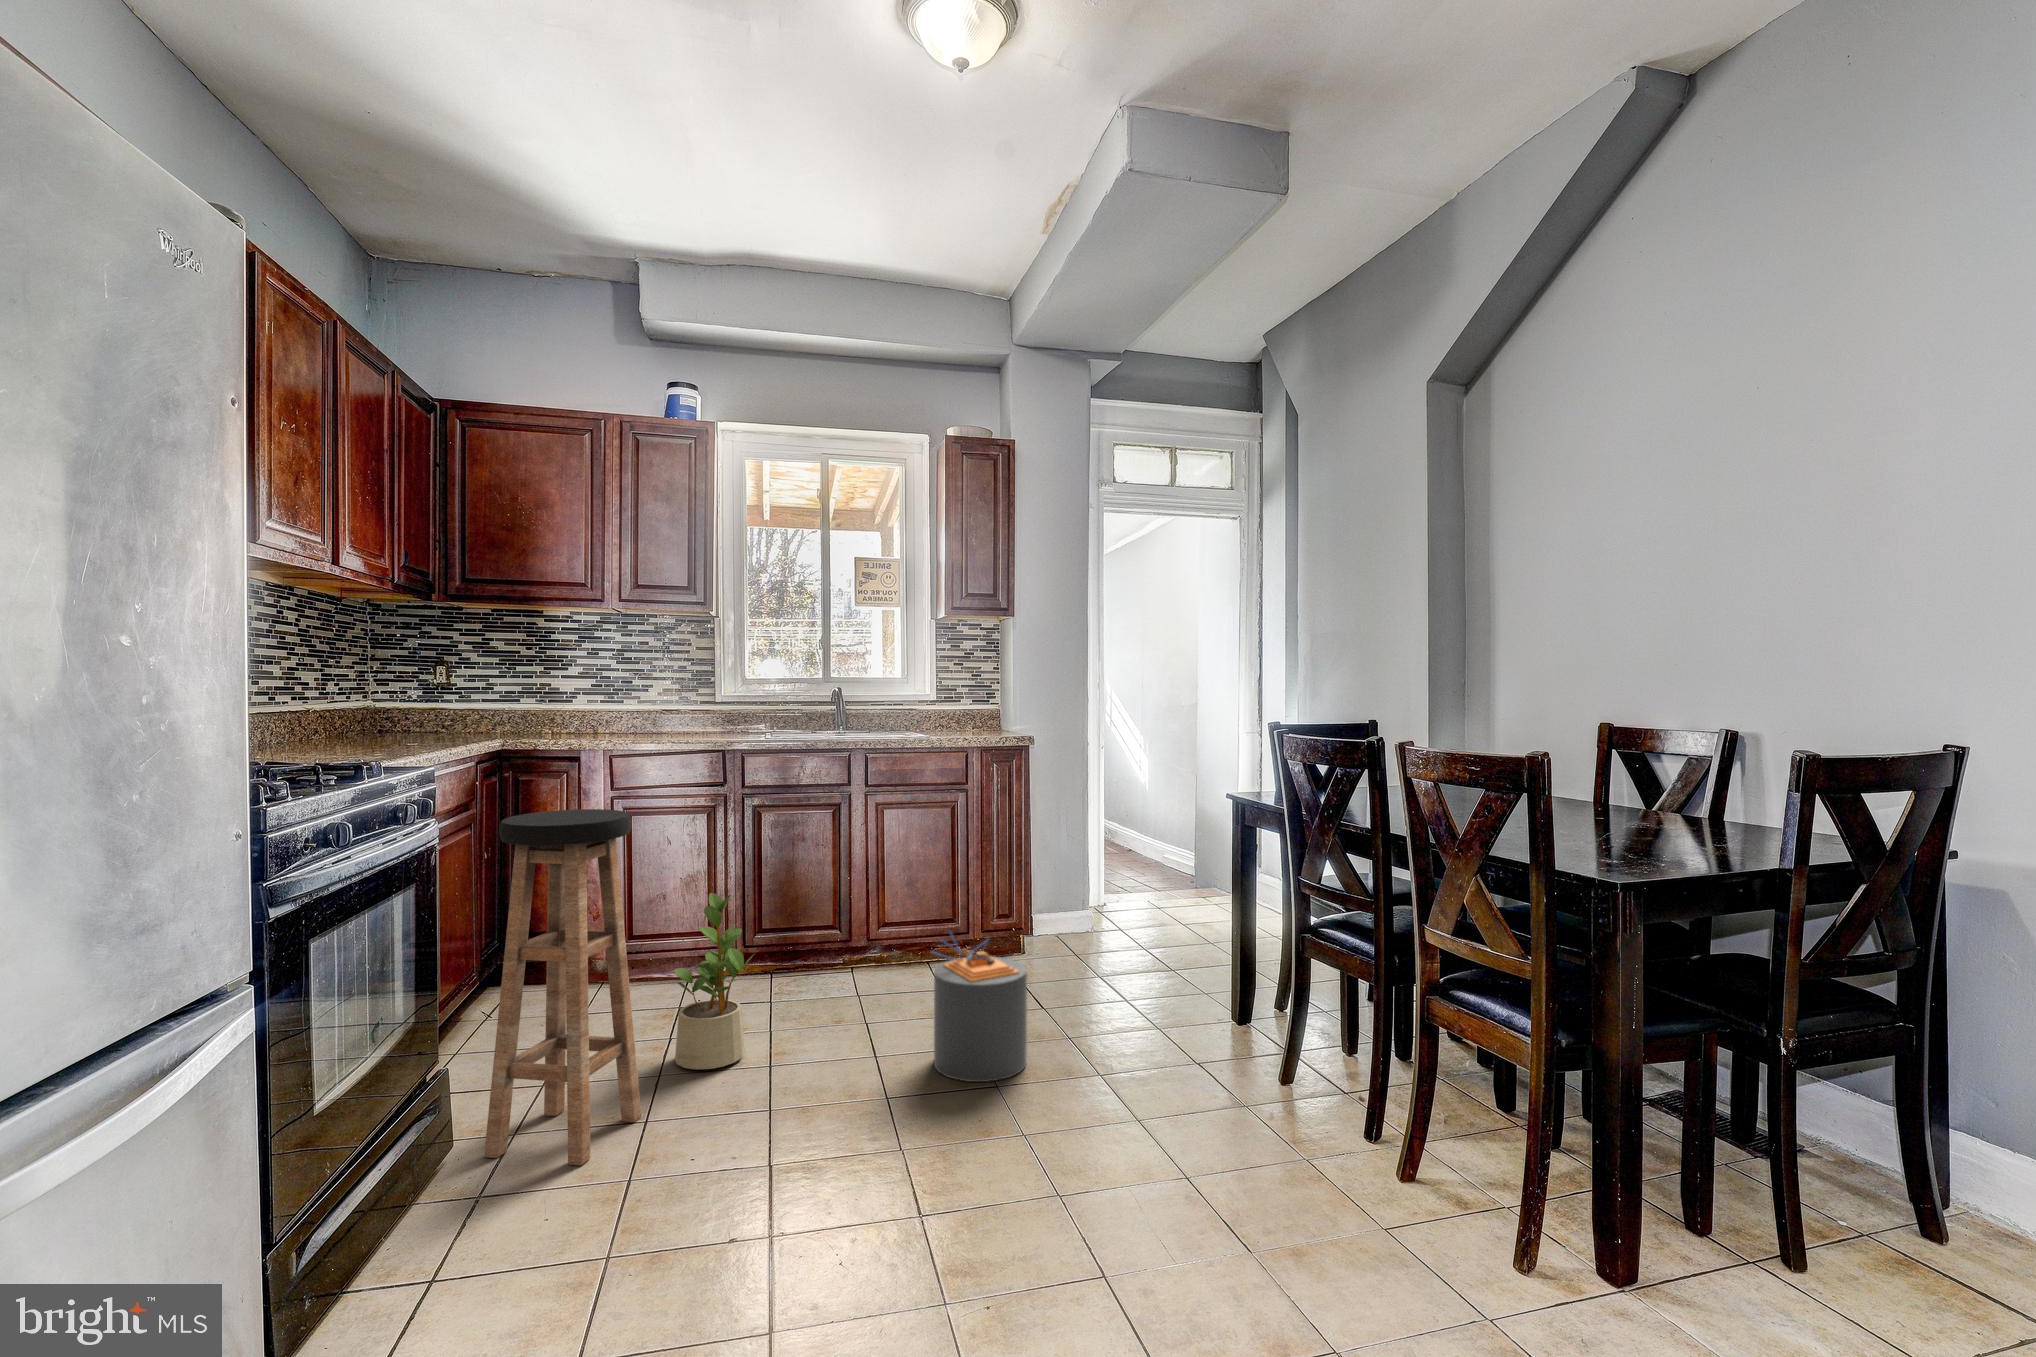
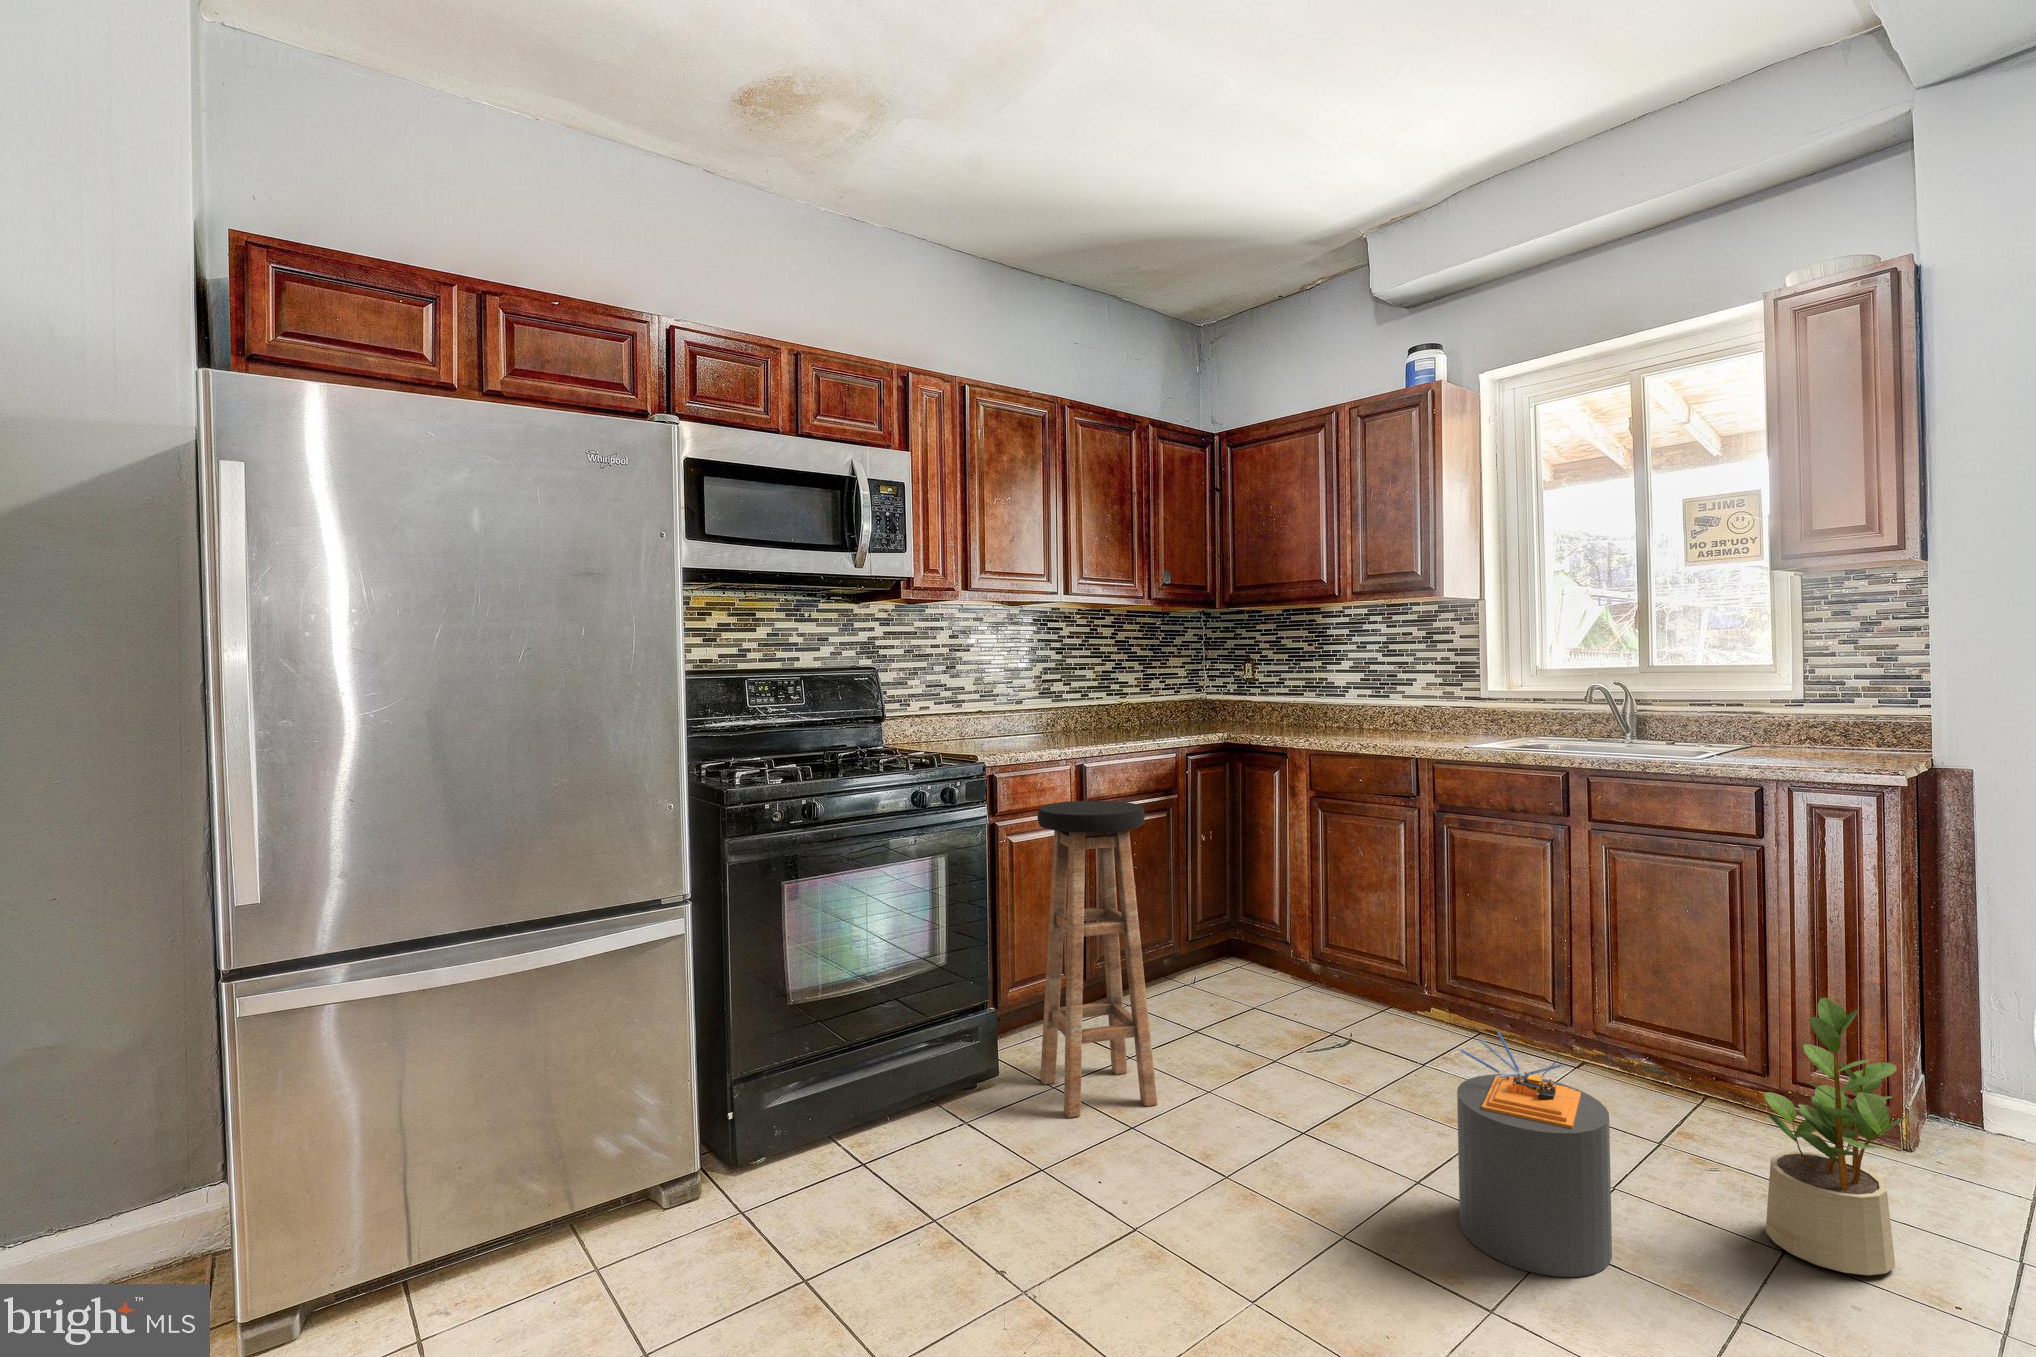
potted plant: present [674,893,753,1070] -> present [1765,998,1908,1275]

